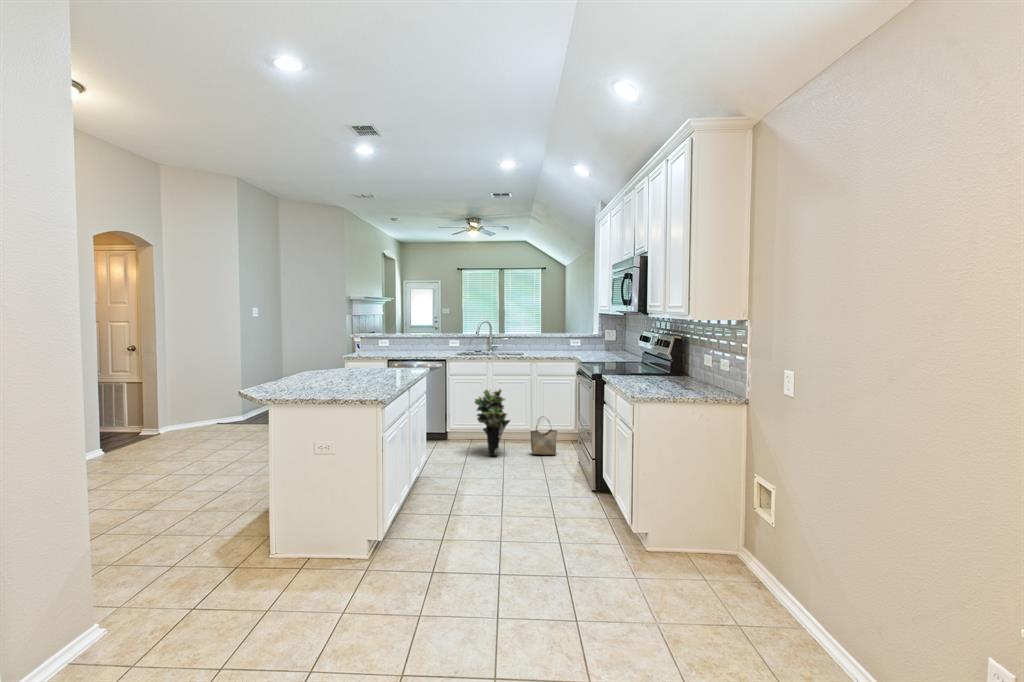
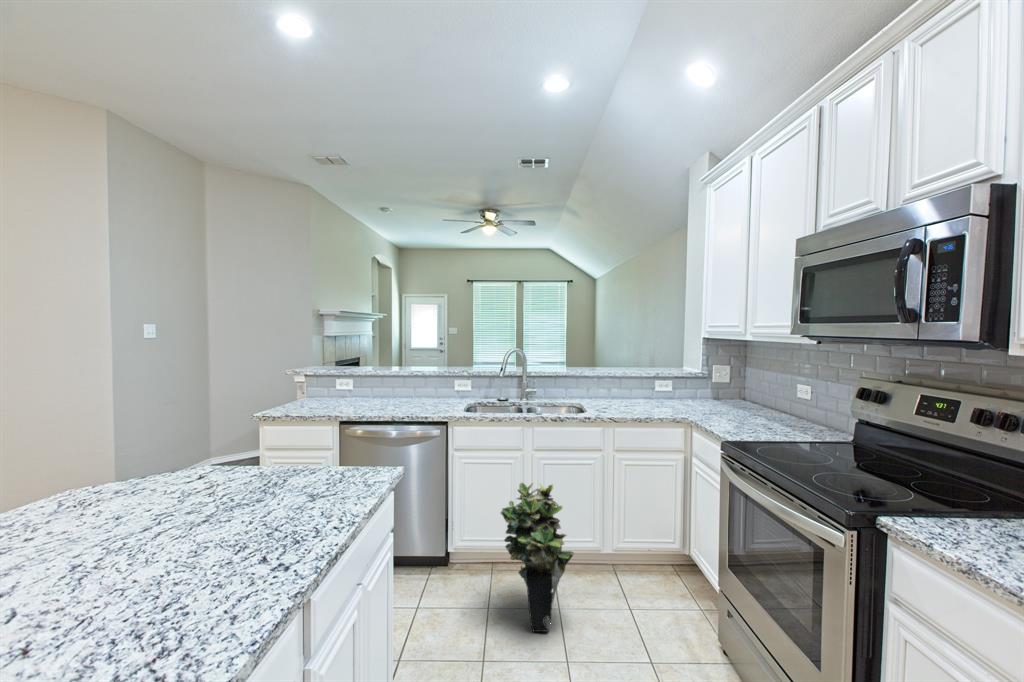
woven basket: present [530,417,557,455] -> none [613,542,667,627]

